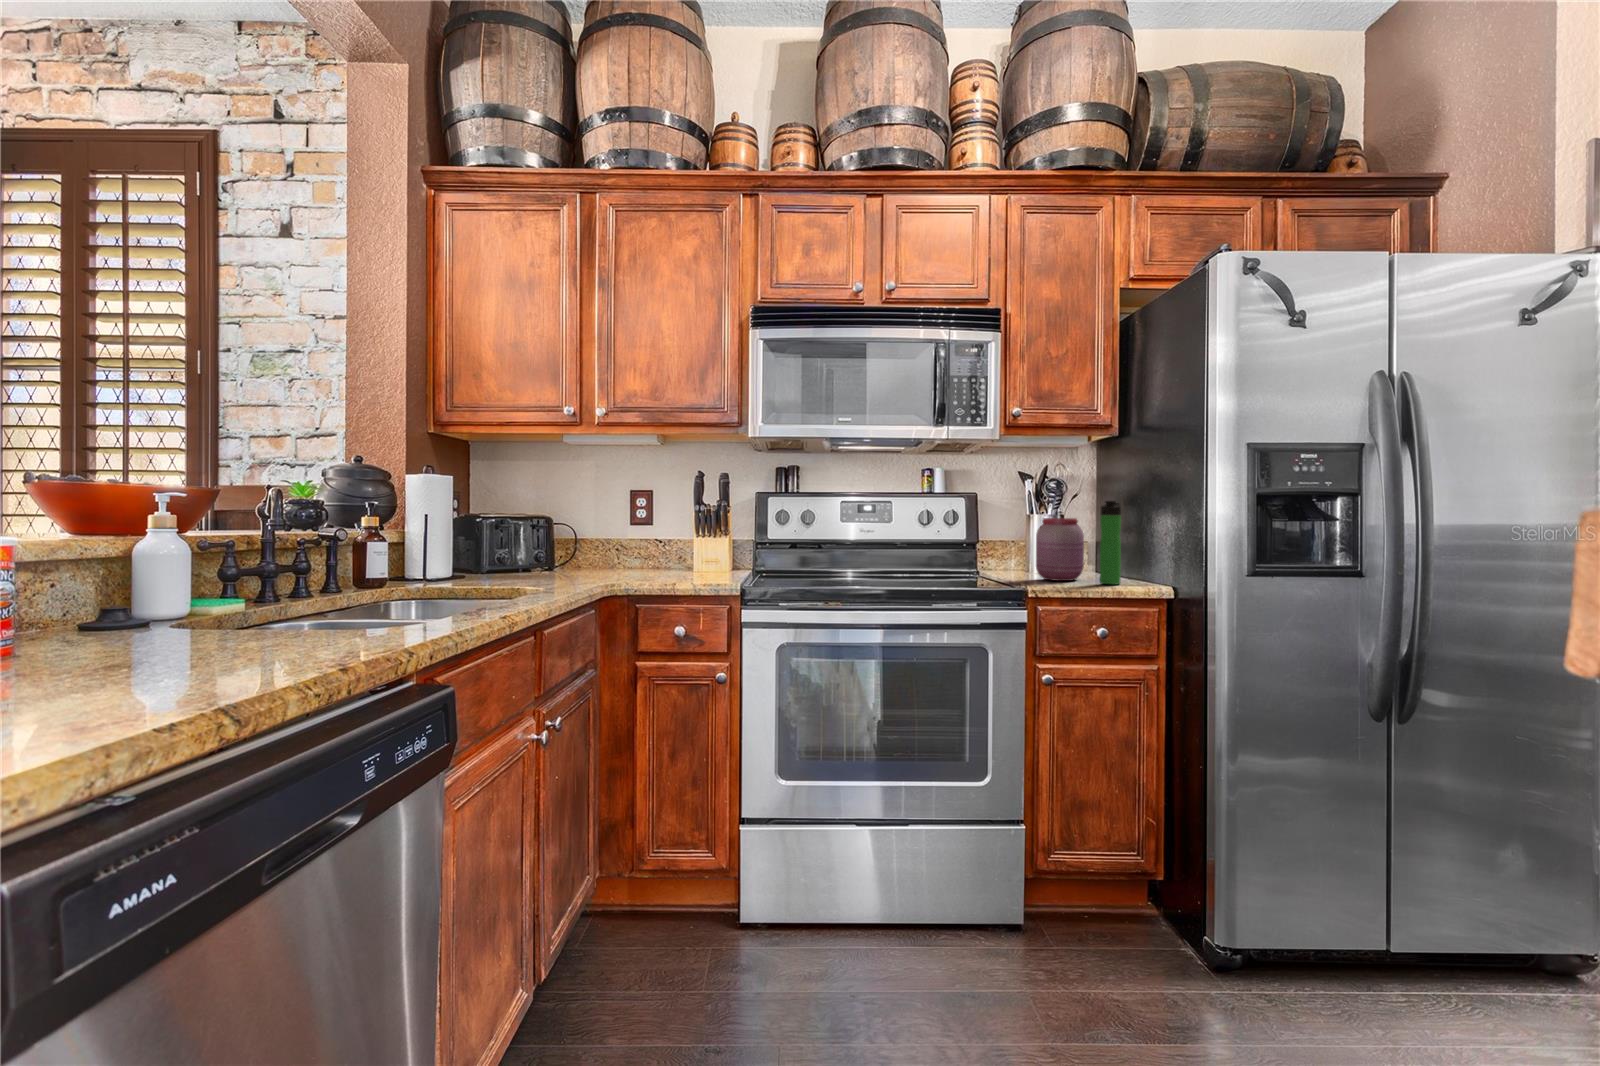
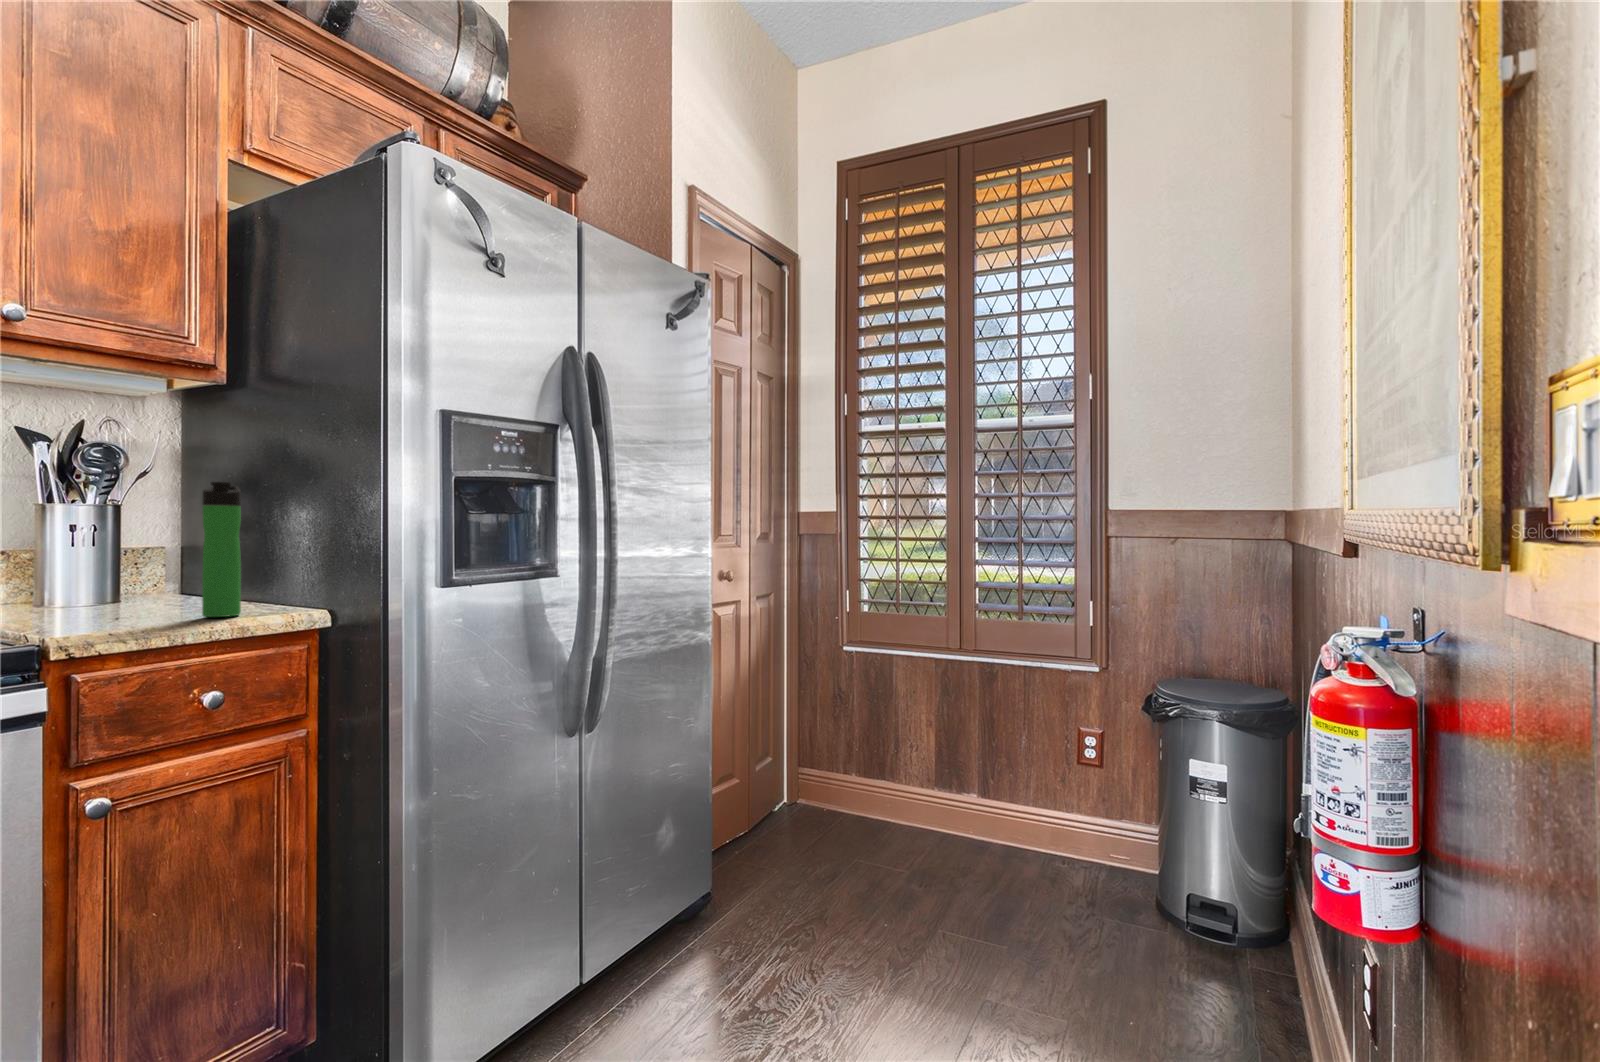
jar: present [1036,518,1084,581] -> none [63,509,166,618]

